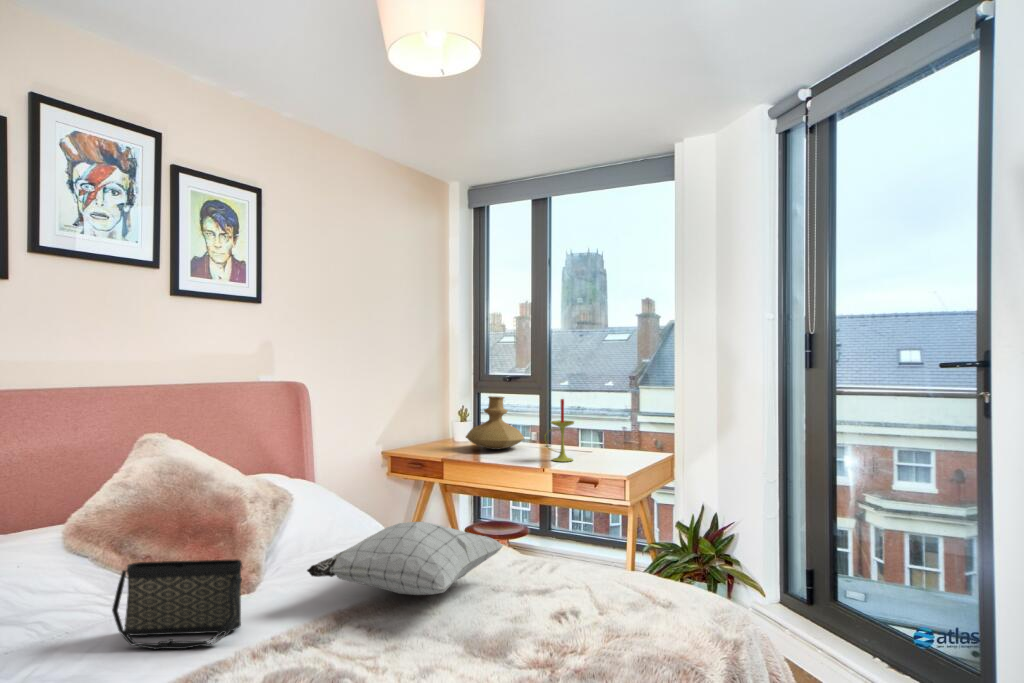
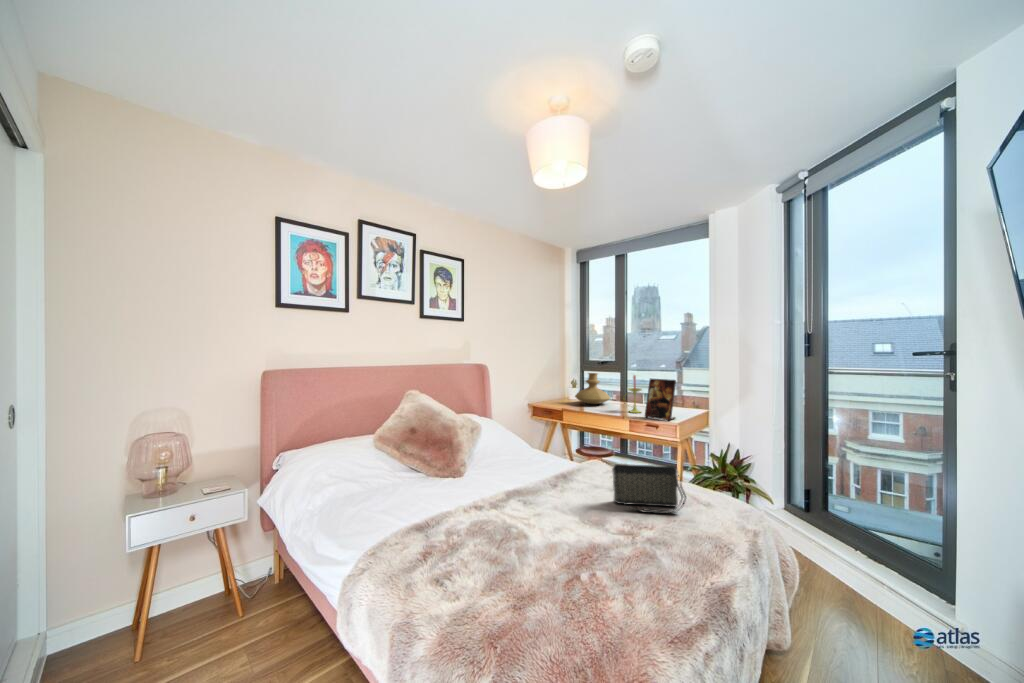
picture frame: none [577,404,626,473] -> present [645,378,676,420]
pillow: present [307,522,504,595] -> none [497,443,604,483]
handbag: present [112,560,242,649] -> present [612,464,686,514]

